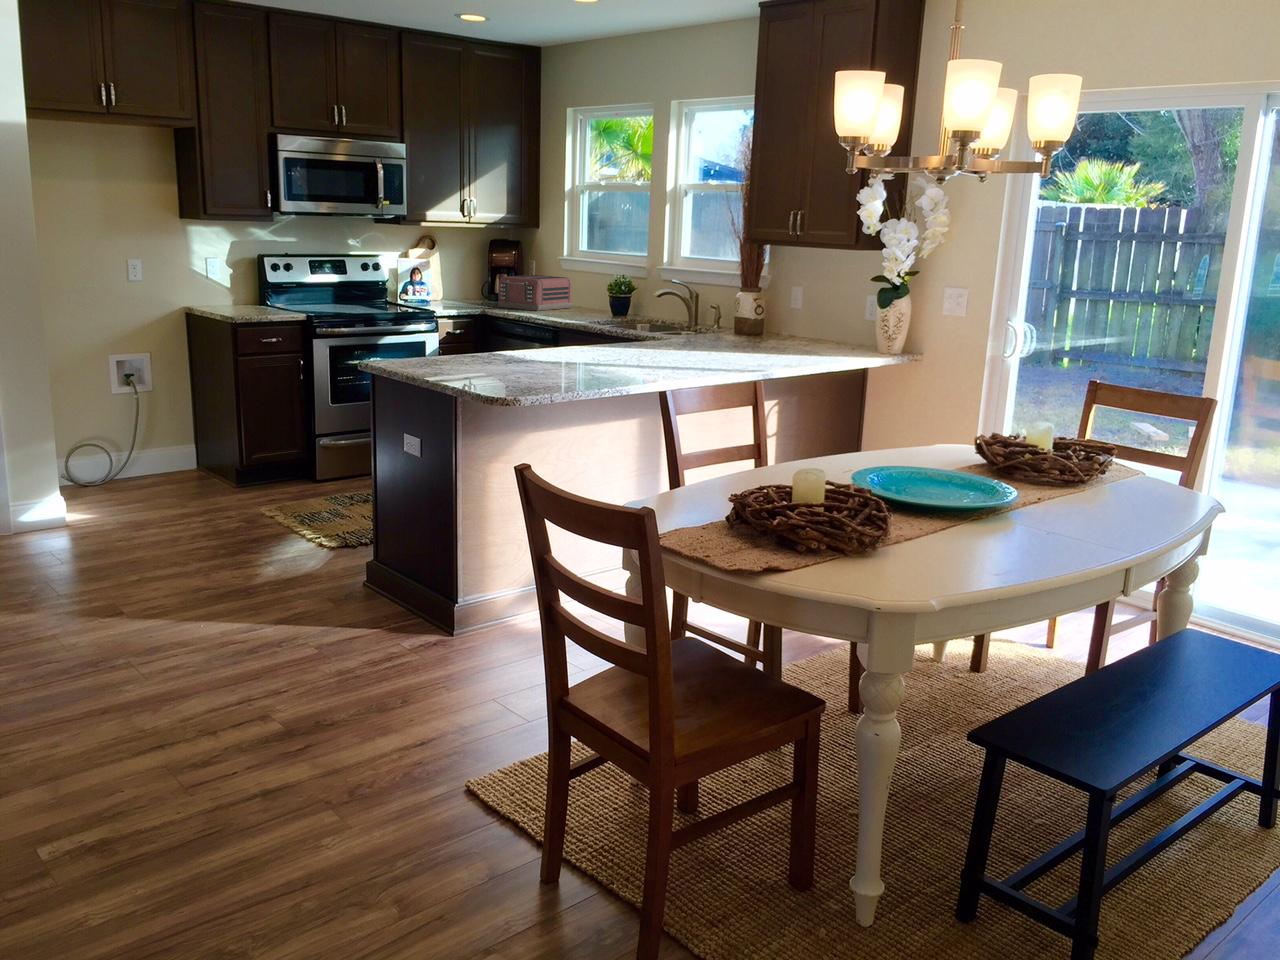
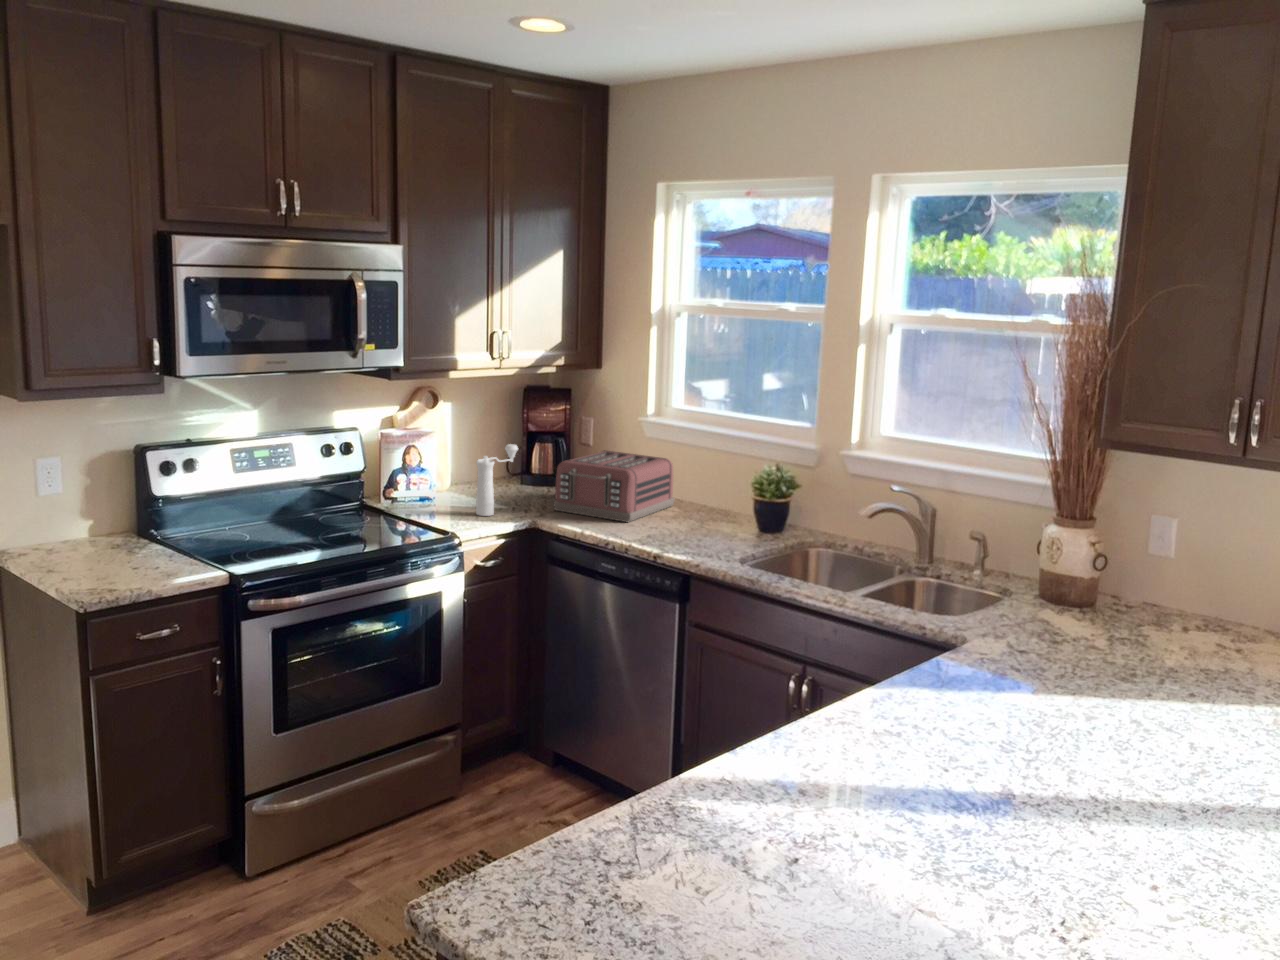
pepper mill: none [450,266,477,307] -> present [476,444,518,516]

